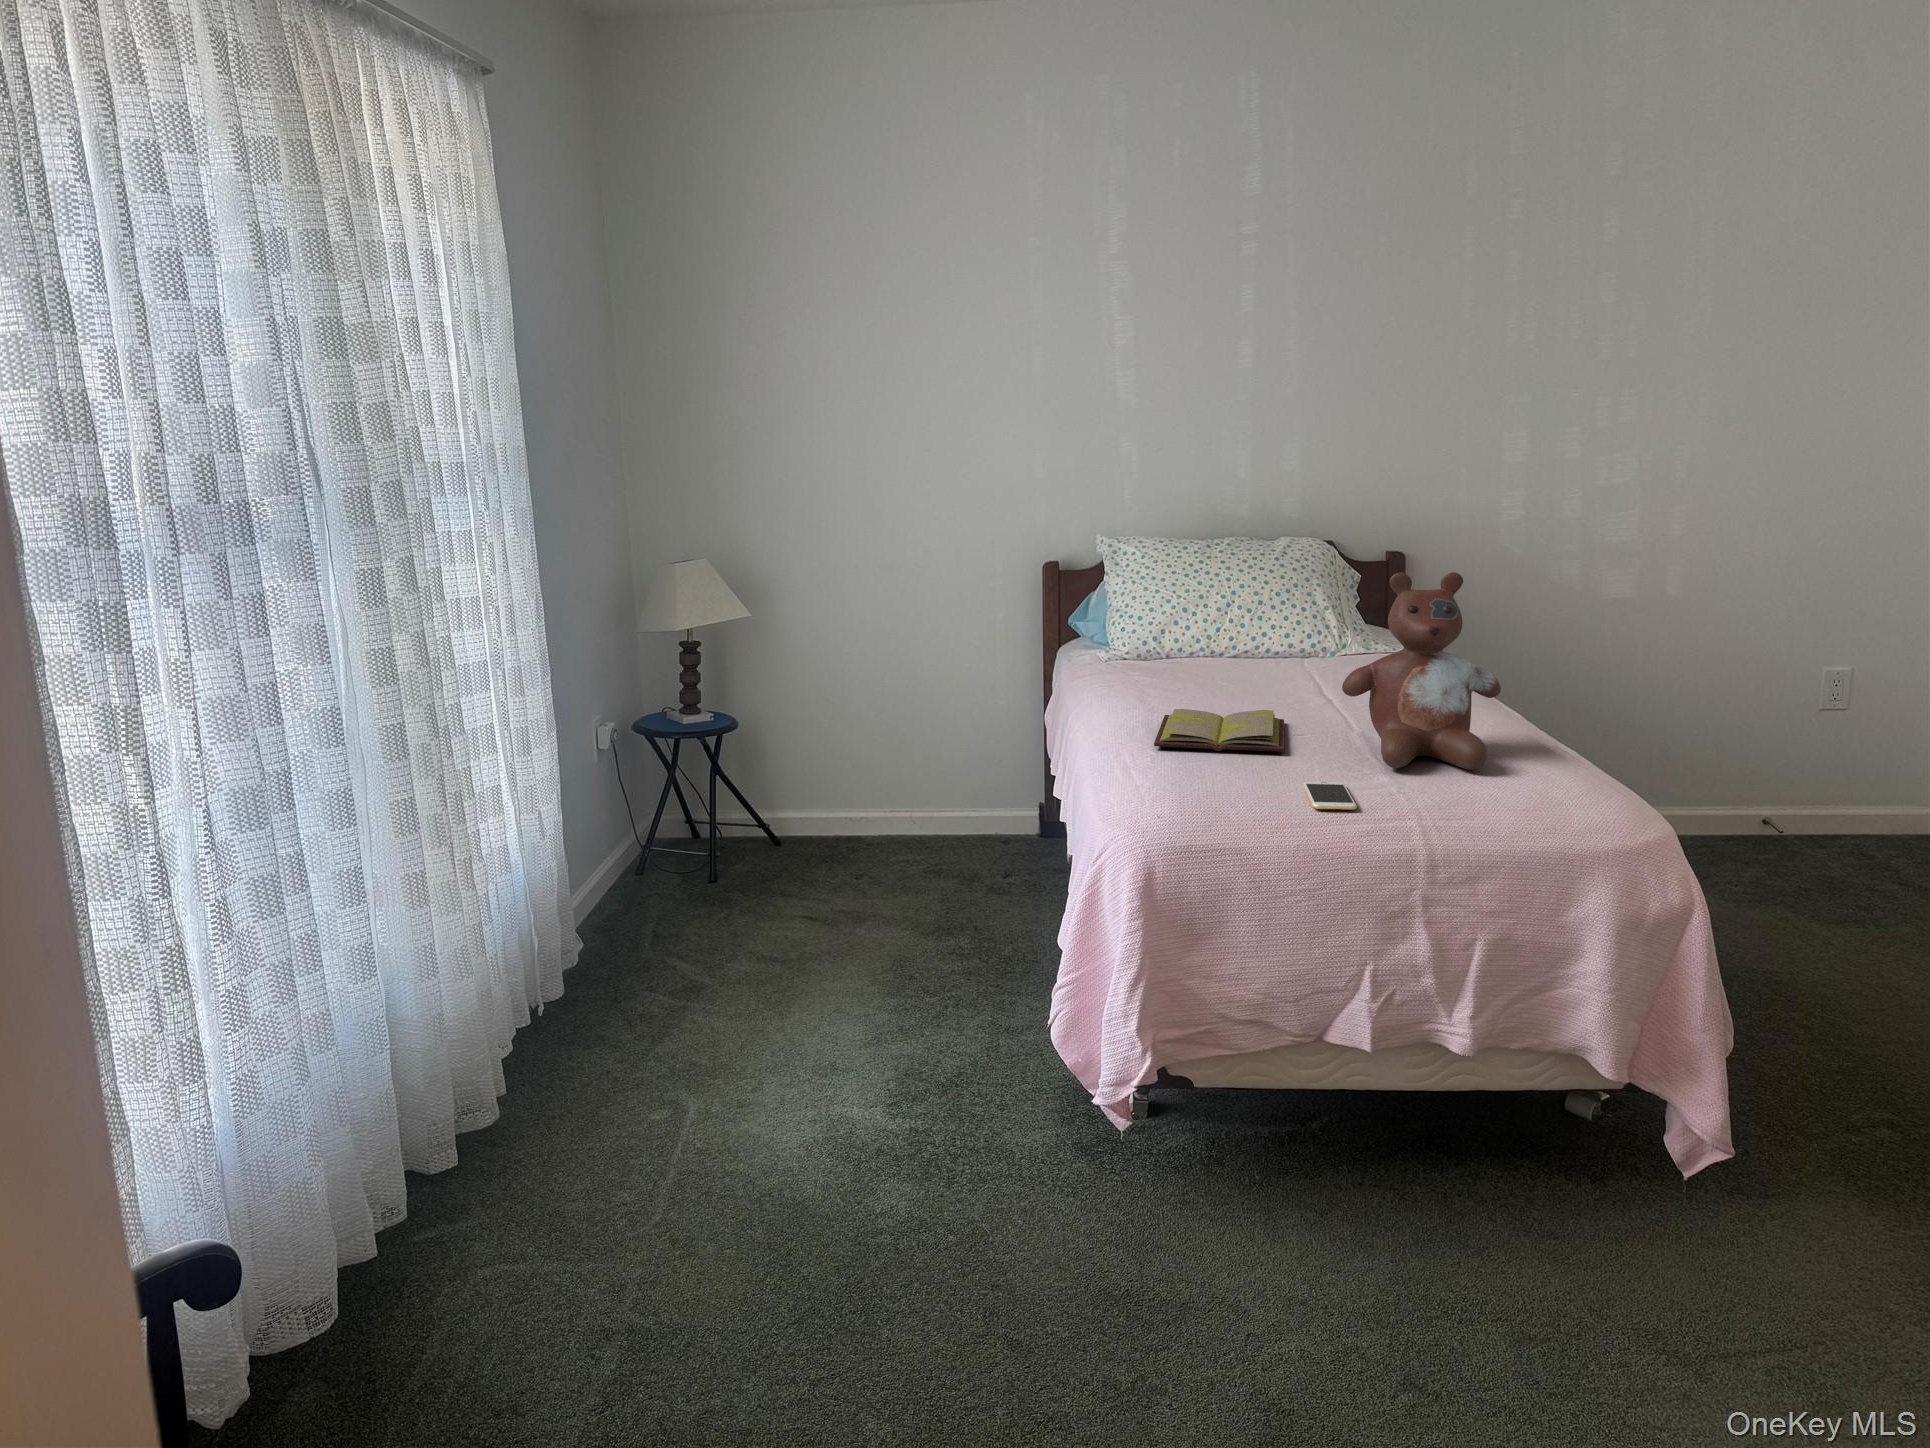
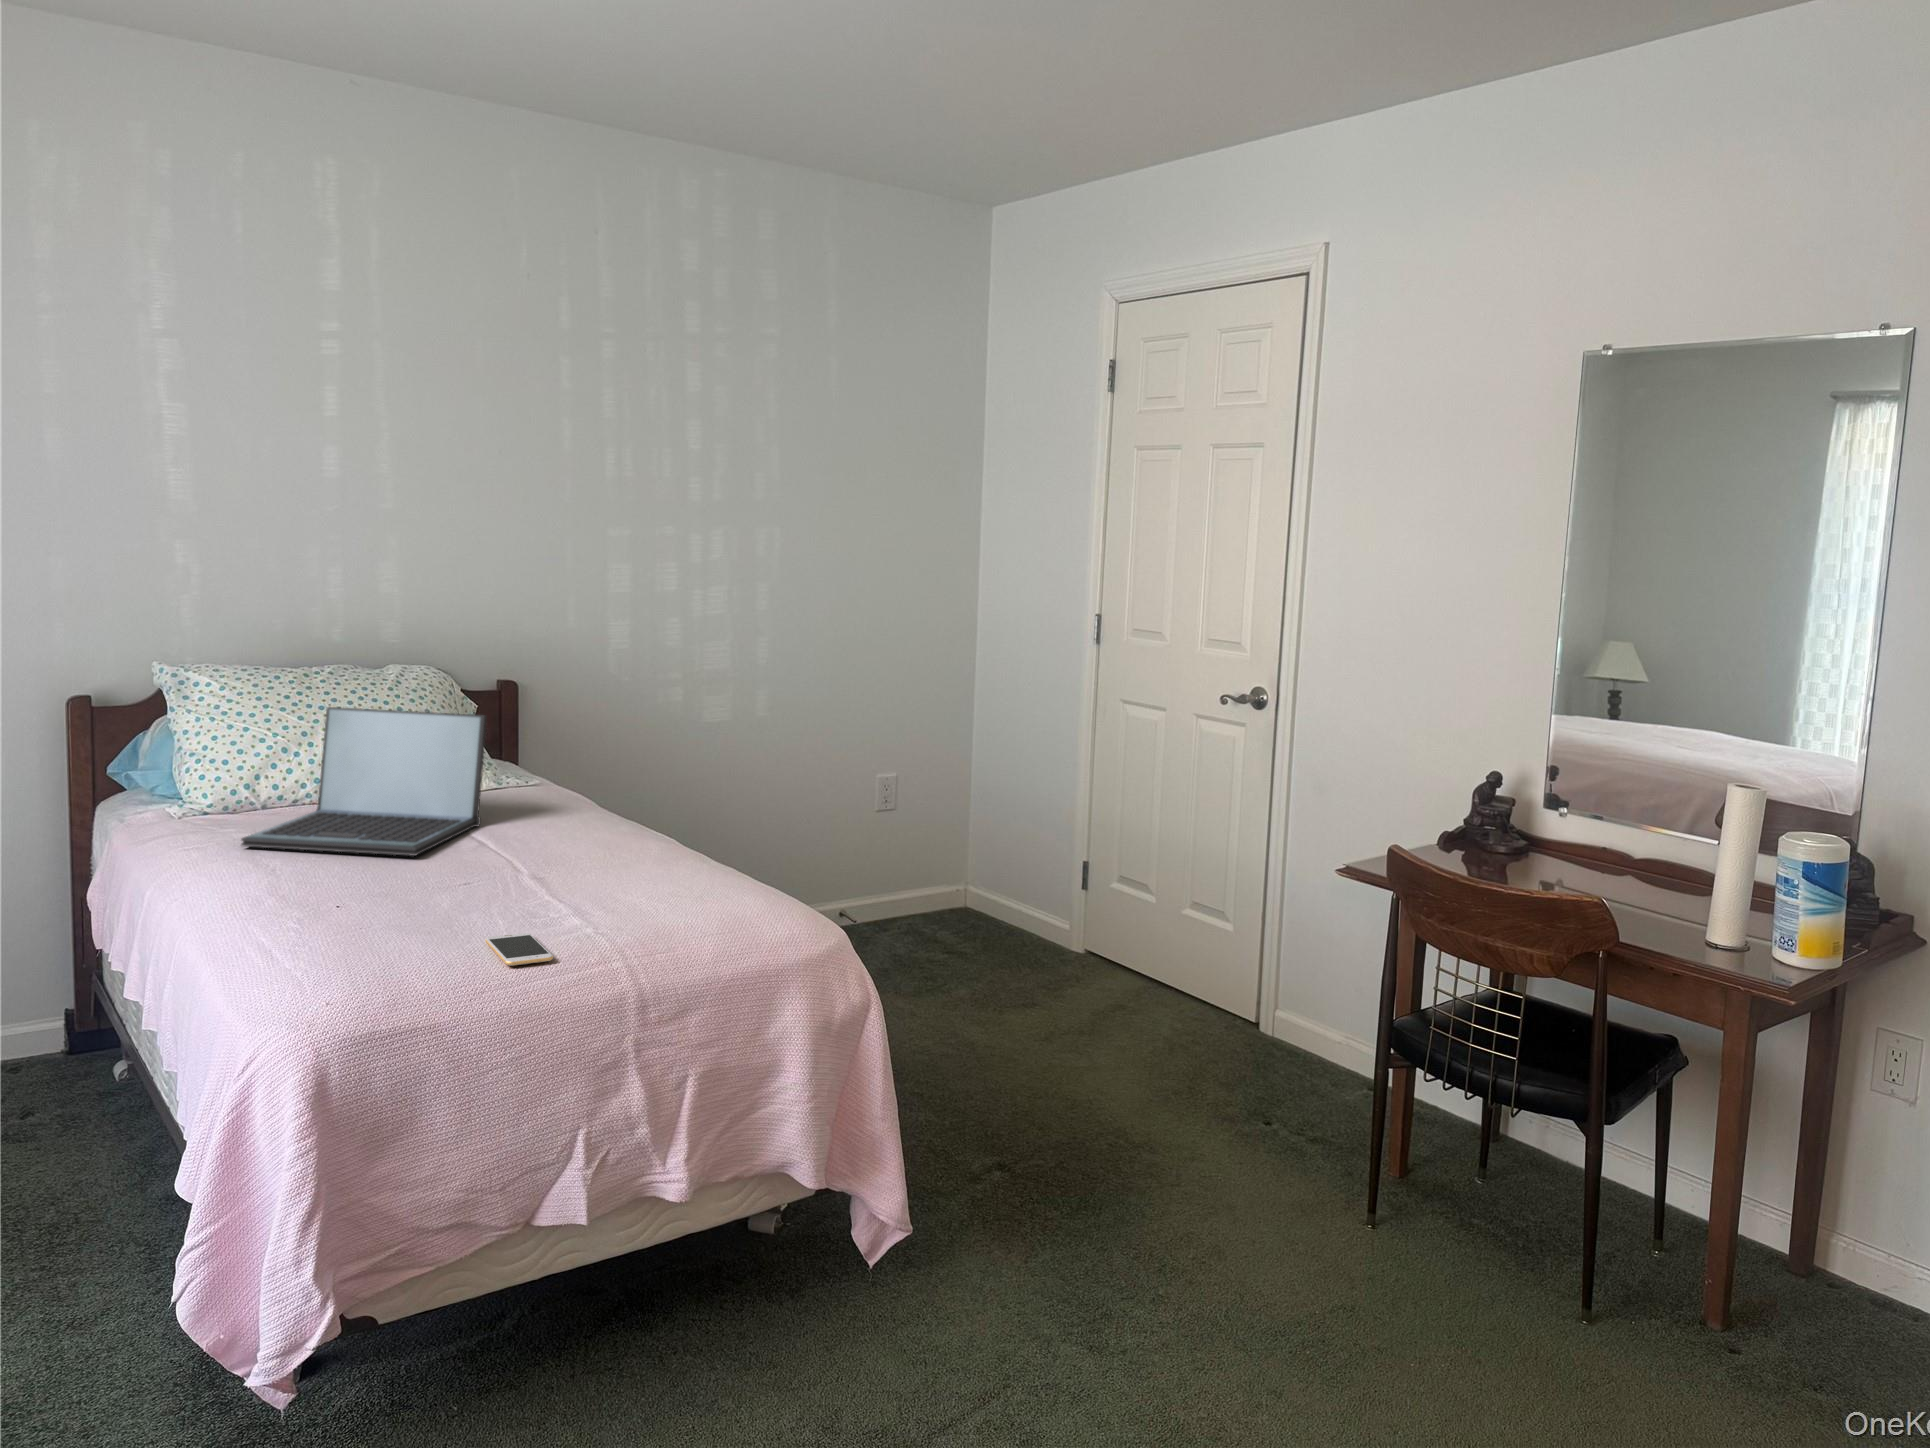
stuffed bear: present [1342,572,1501,770] -> none [511,702,670,910]
laptop: none [1140,574,1346,706] -> present [241,707,487,856]
diary: present [1154,709,1284,752] -> none [287,860,451,918]

